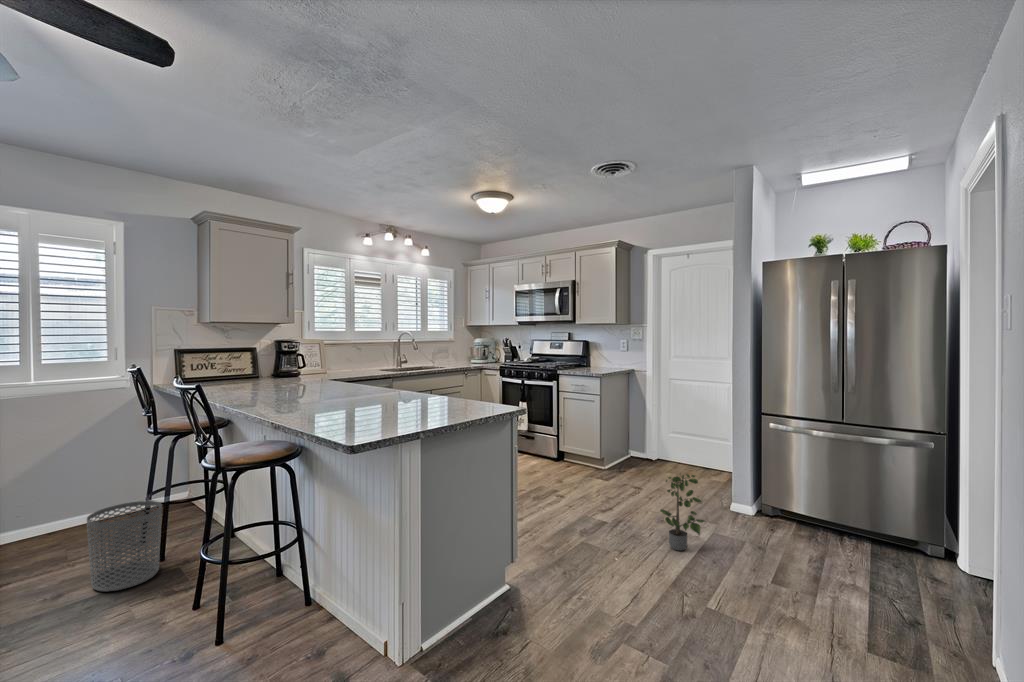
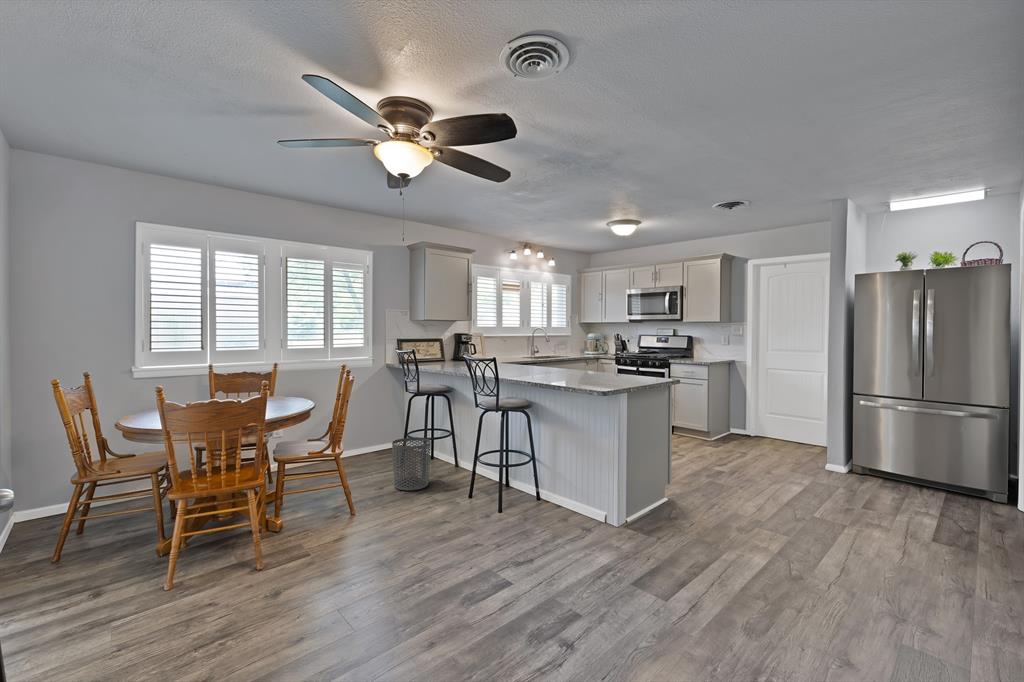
potted plant: present [660,474,705,551] -> none [773,433,811,490]

